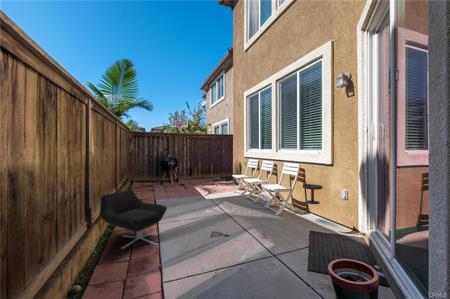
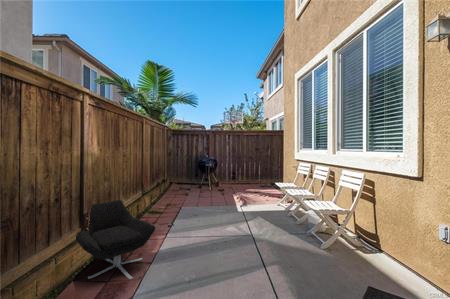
side table: present [303,183,323,204] -> none [363,204,399,264]

